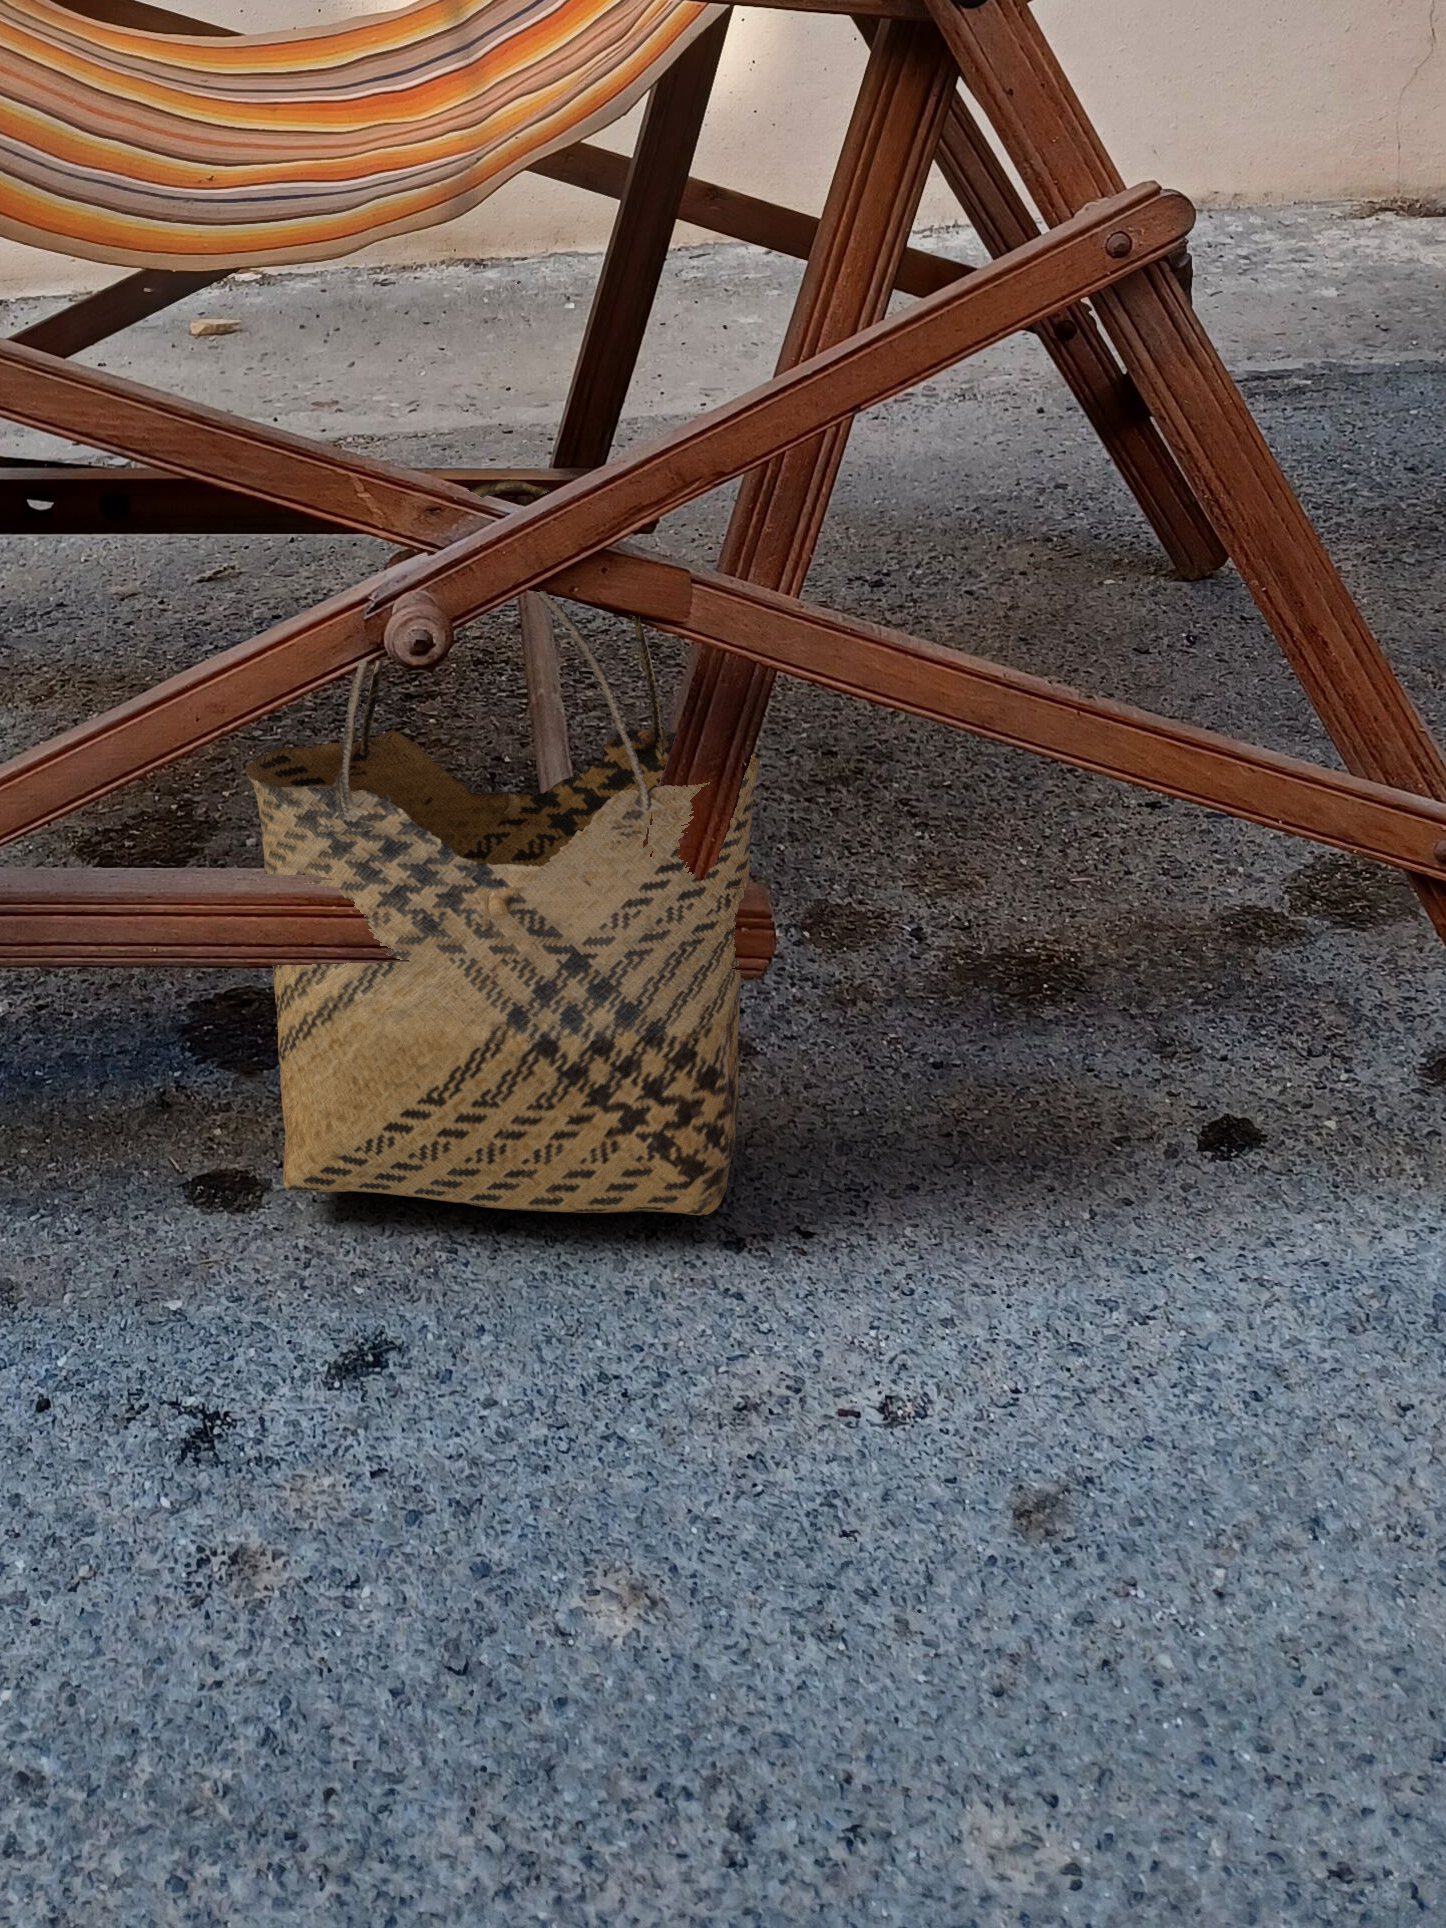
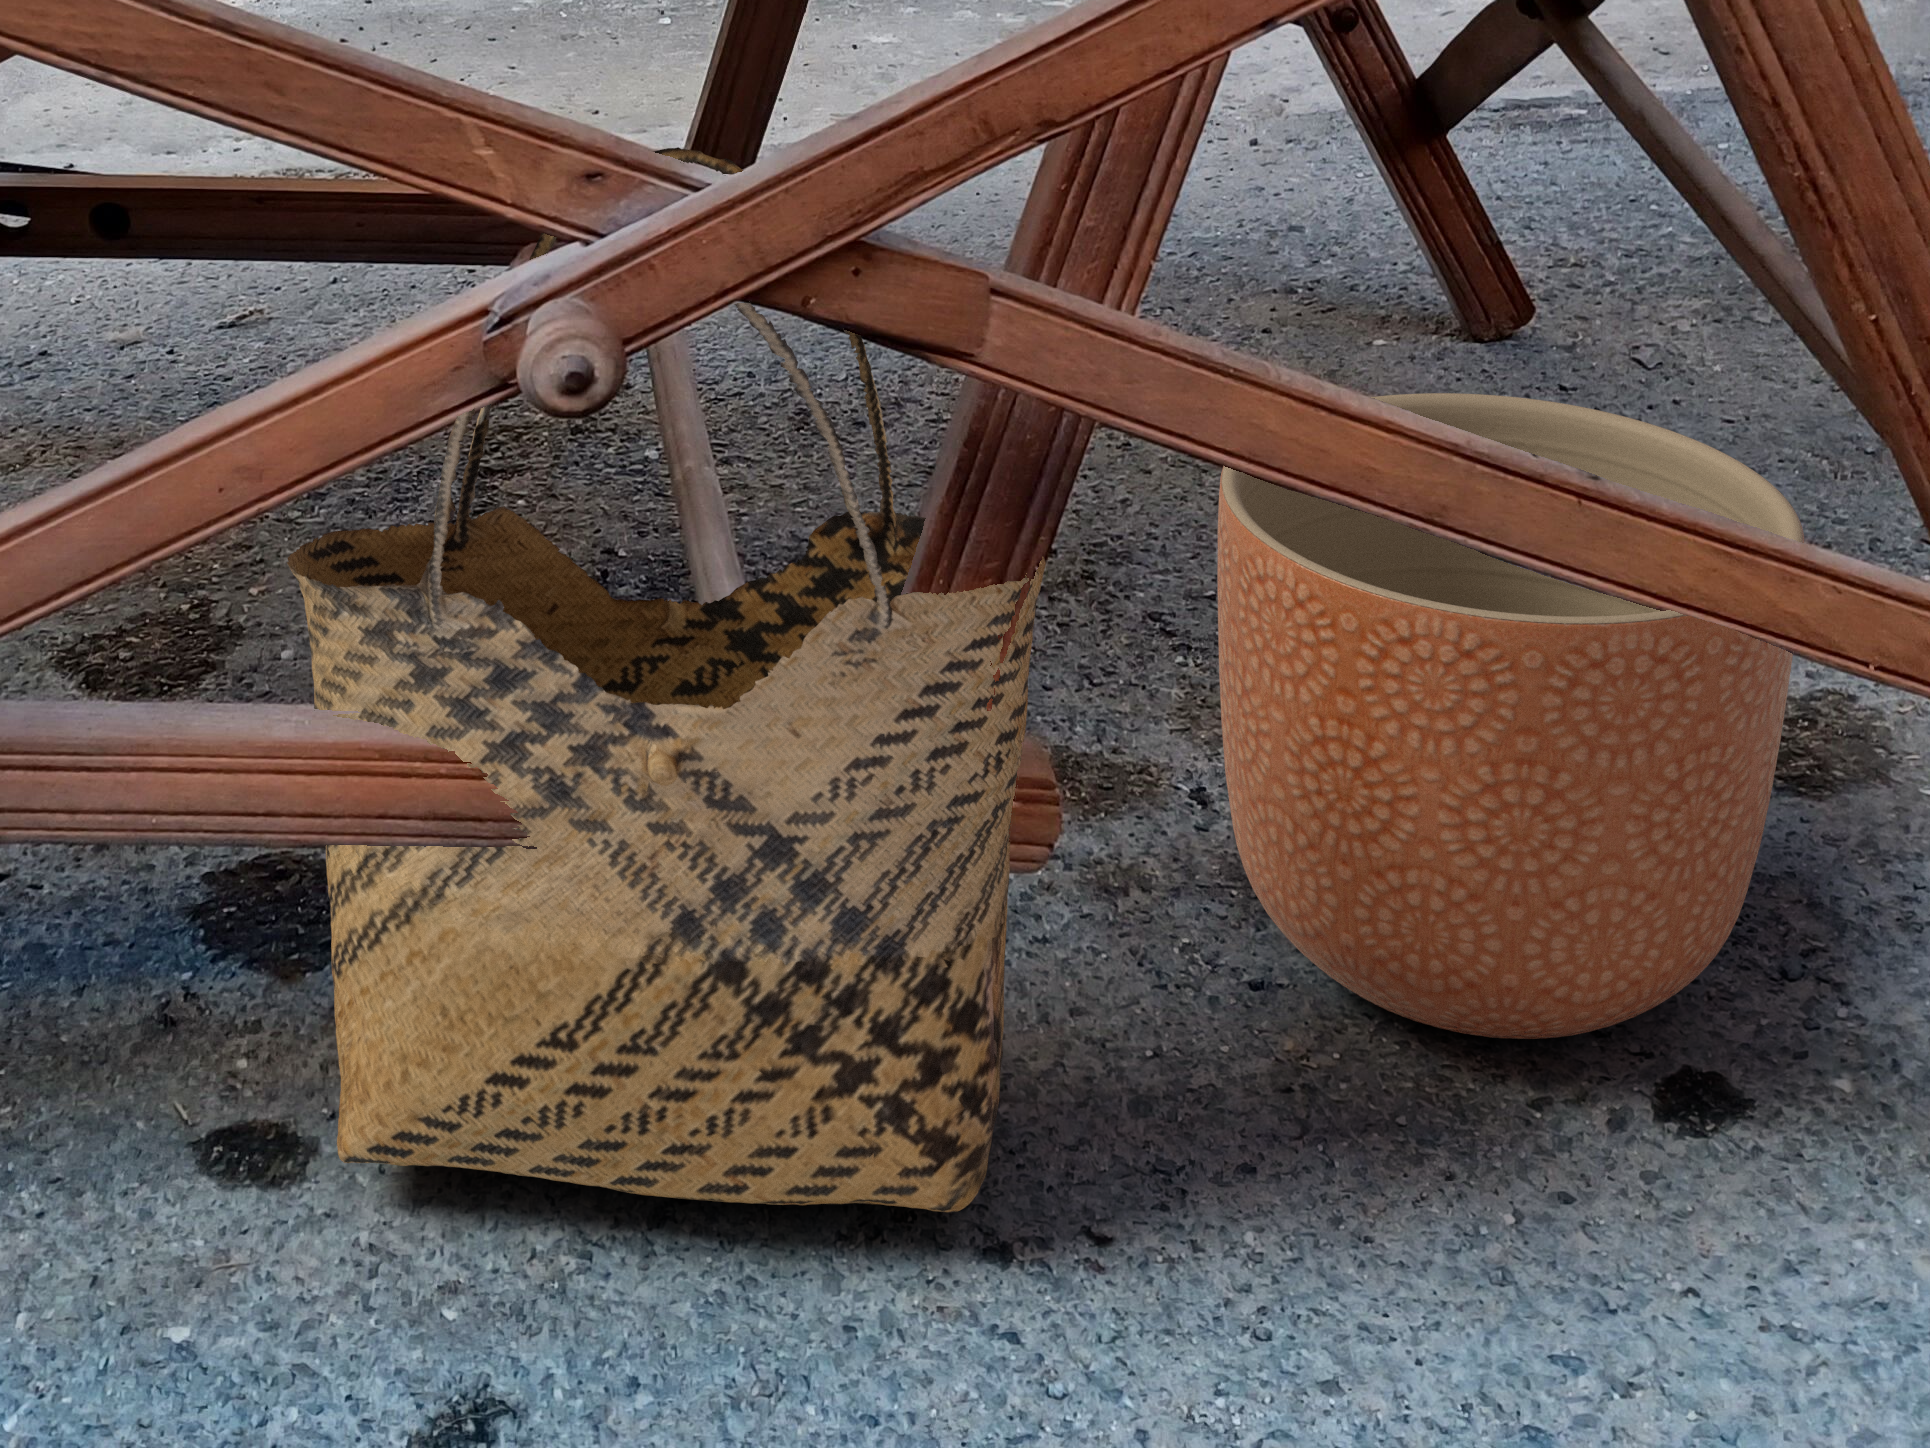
planter: none [897,636,1293,1097] -> present [1217,393,1804,1039]

